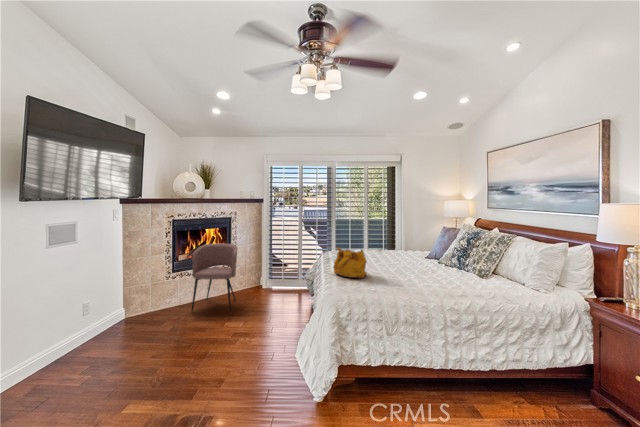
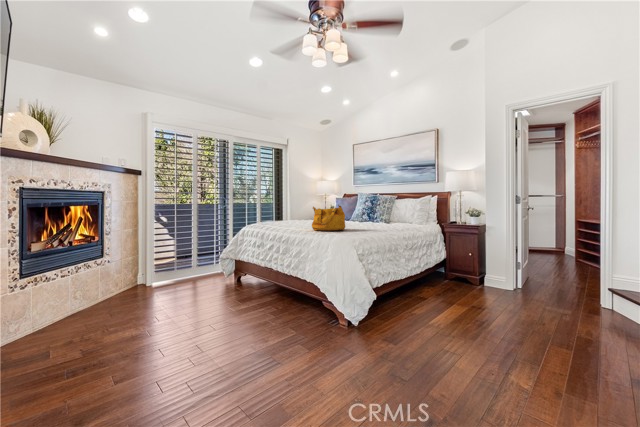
armchair: present [192,243,237,311] -> none [70,225,147,326]

